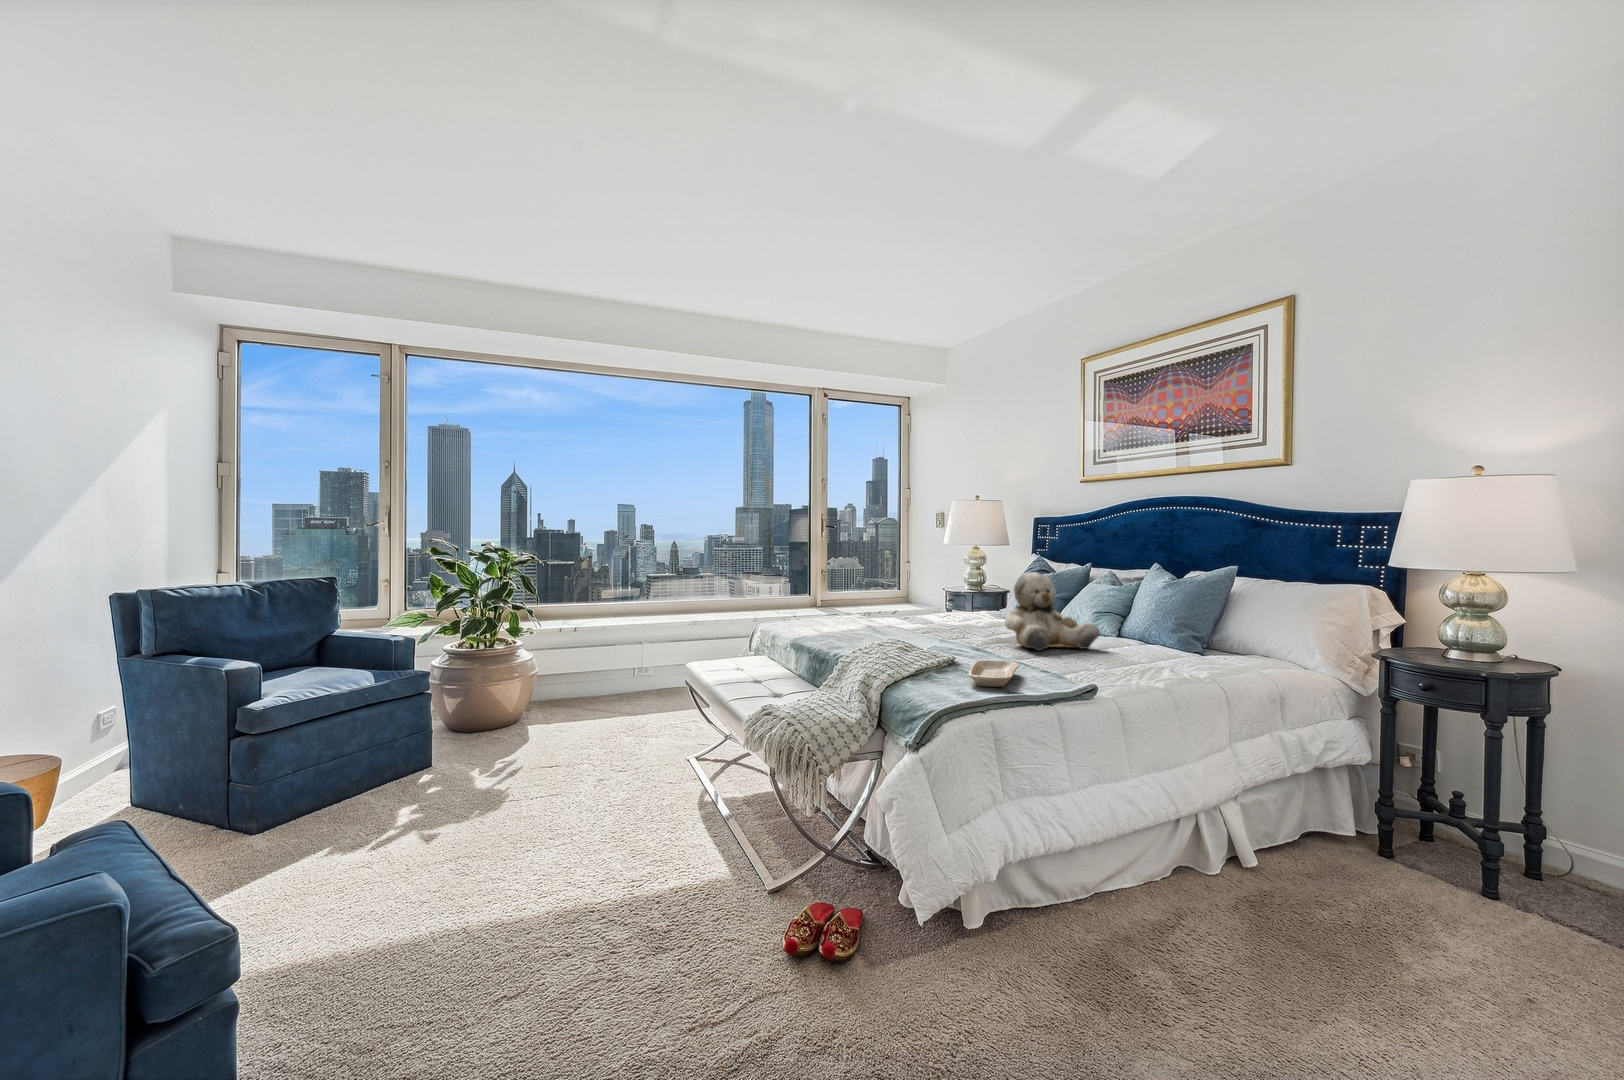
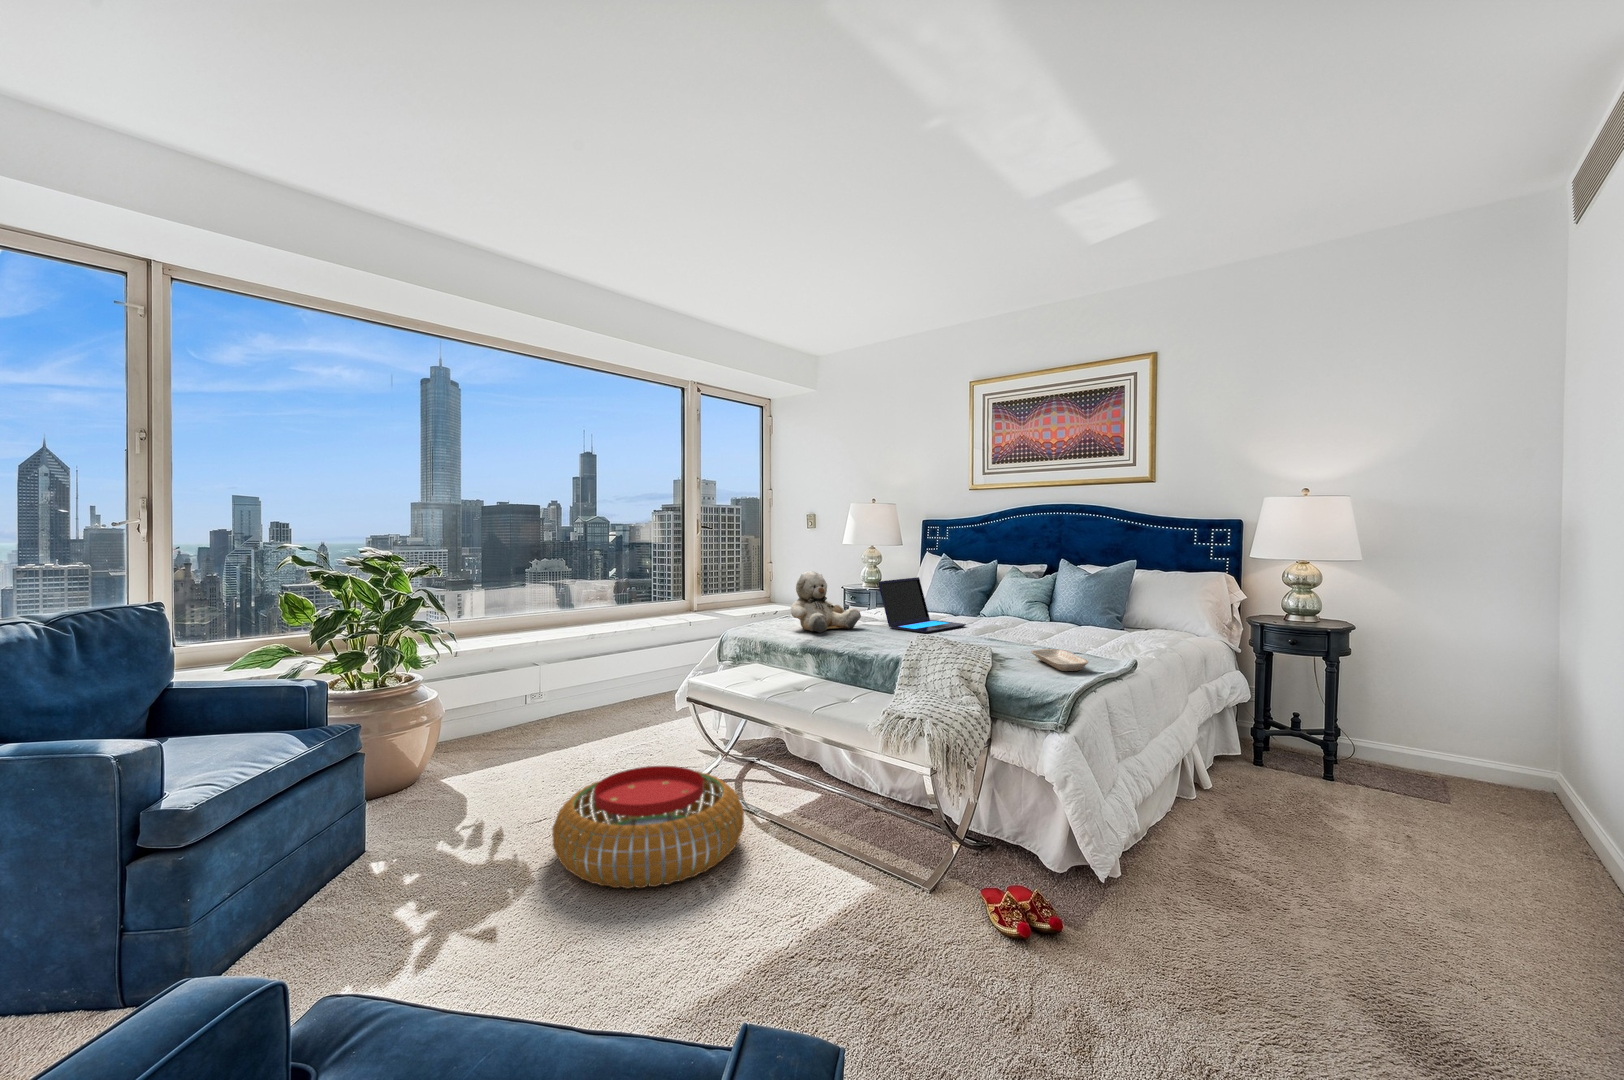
teddy bear: present [1005,572,1100,651] -> present [791,571,861,633]
laptop: none [905,577,1001,637] -> present [878,577,966,633]
pouf: none [456,736,647,847] -> present [552,766,744,889]

